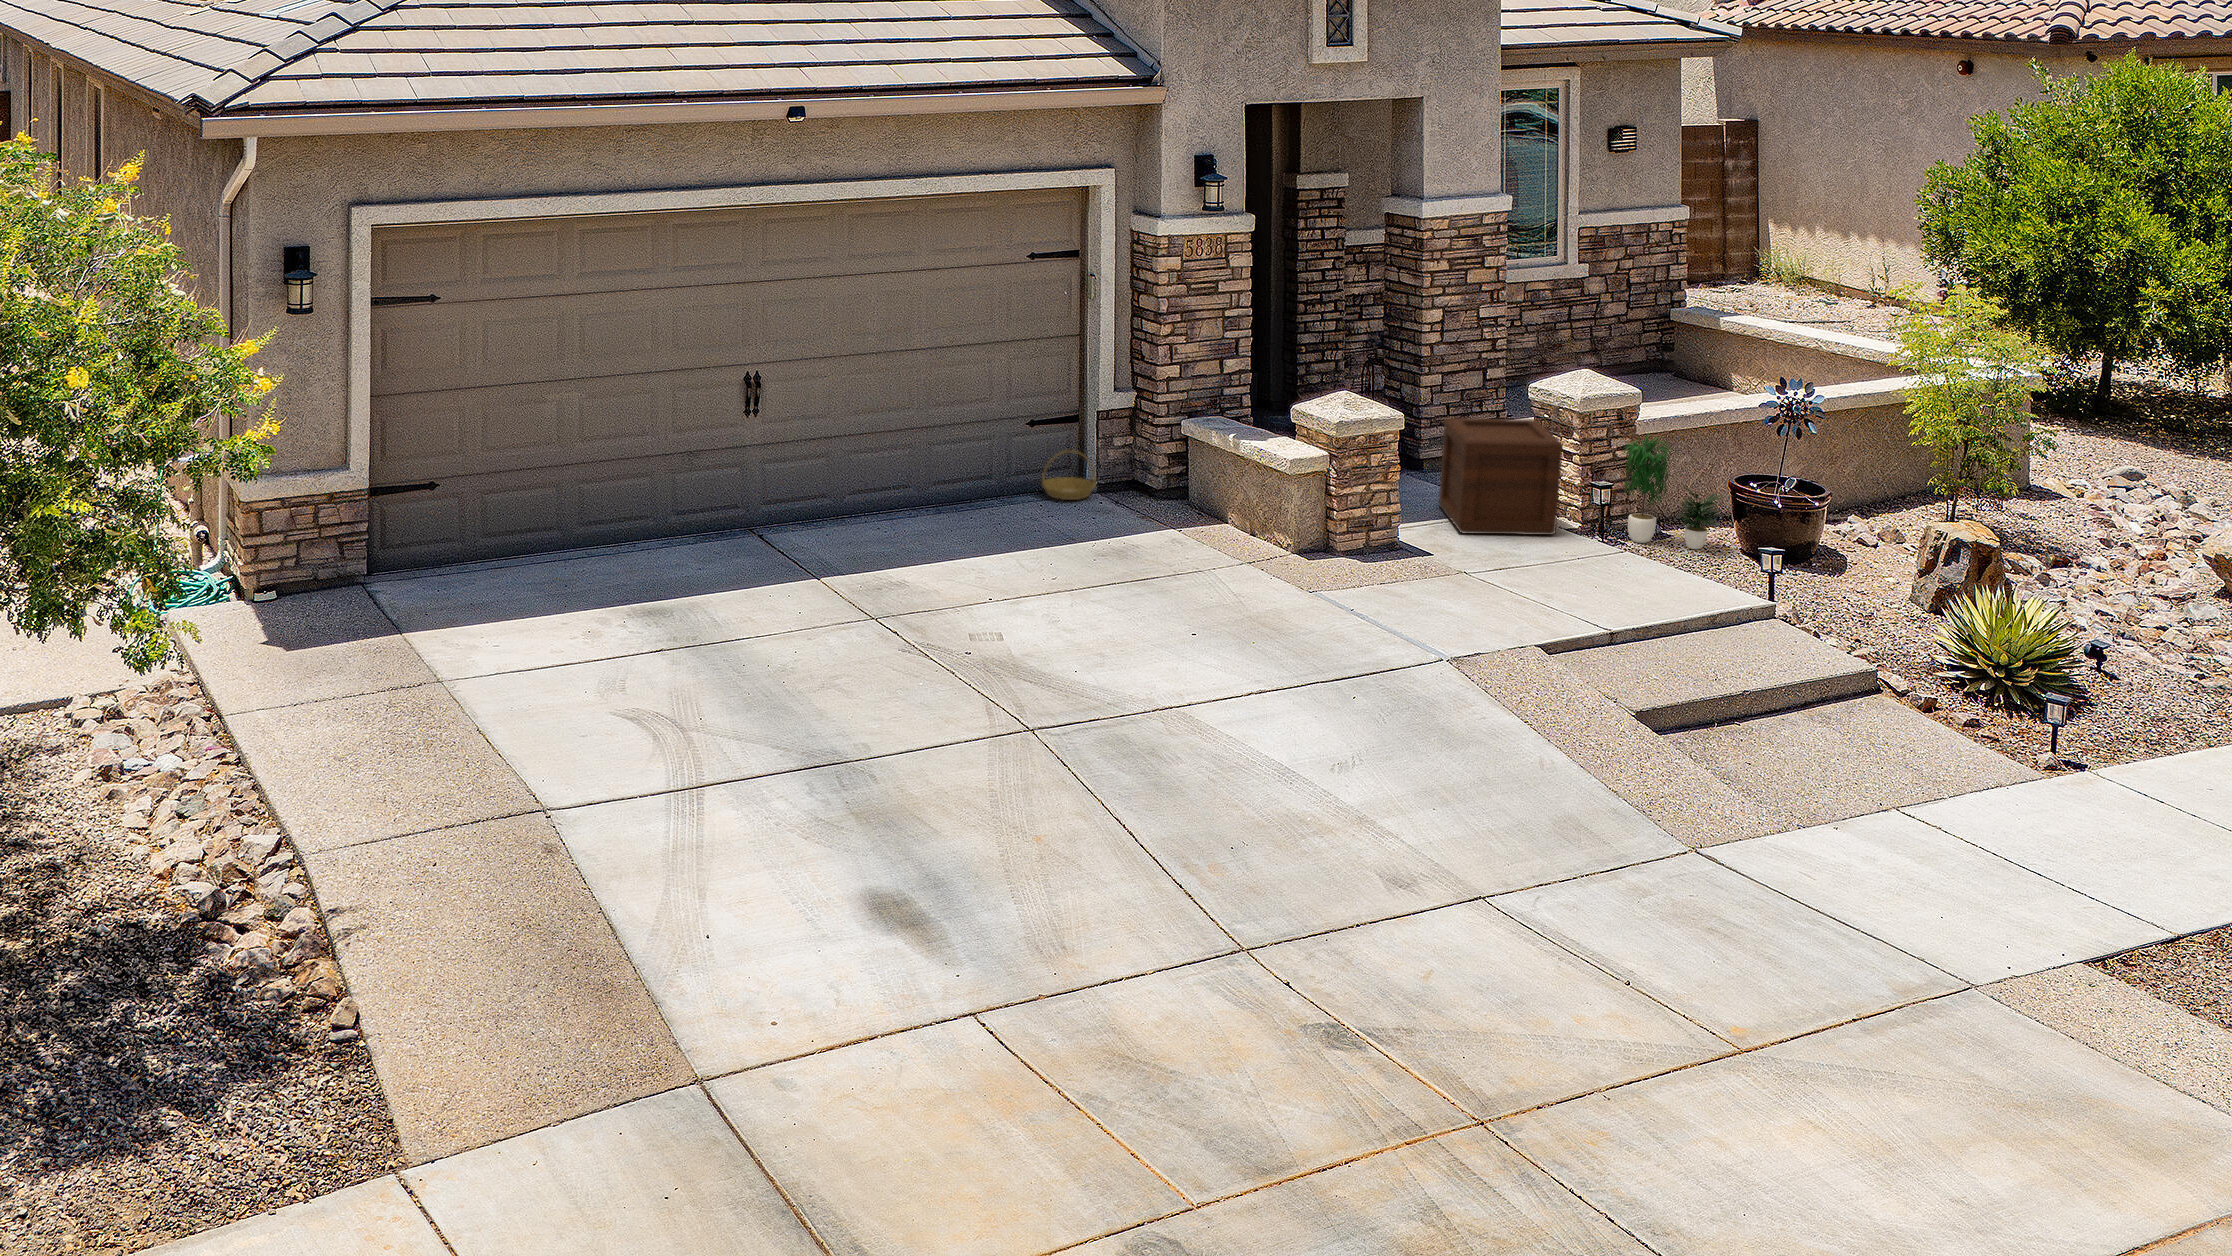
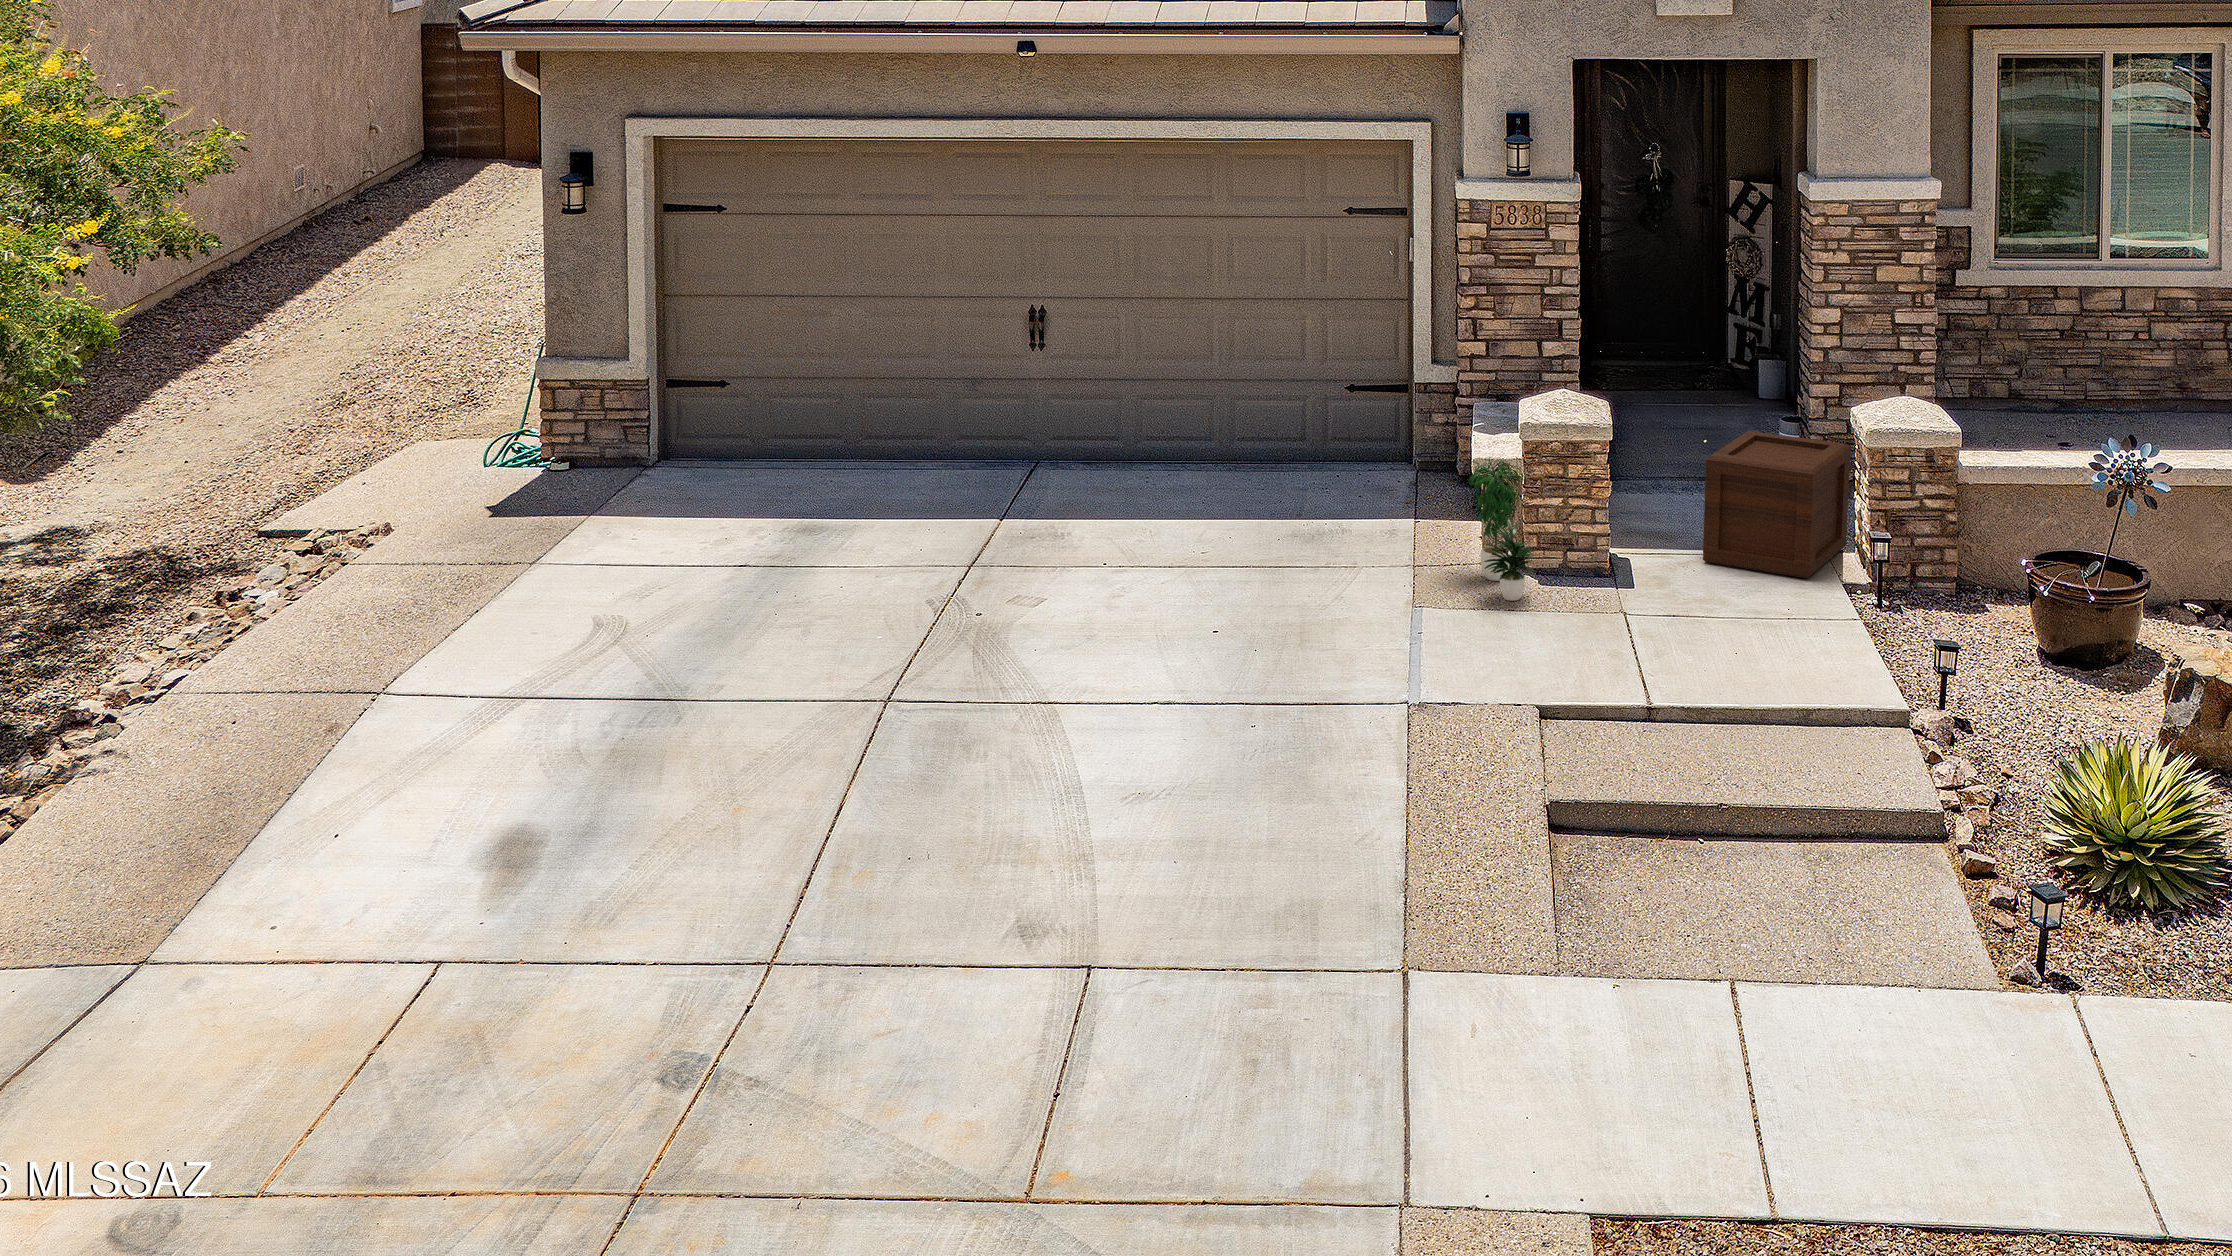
potted plant: present [1624,433,1723,549] -> present [1469,458,1535,601]
basket: present [1042,450,1096,500] -> none [1347,422,1404,475]

